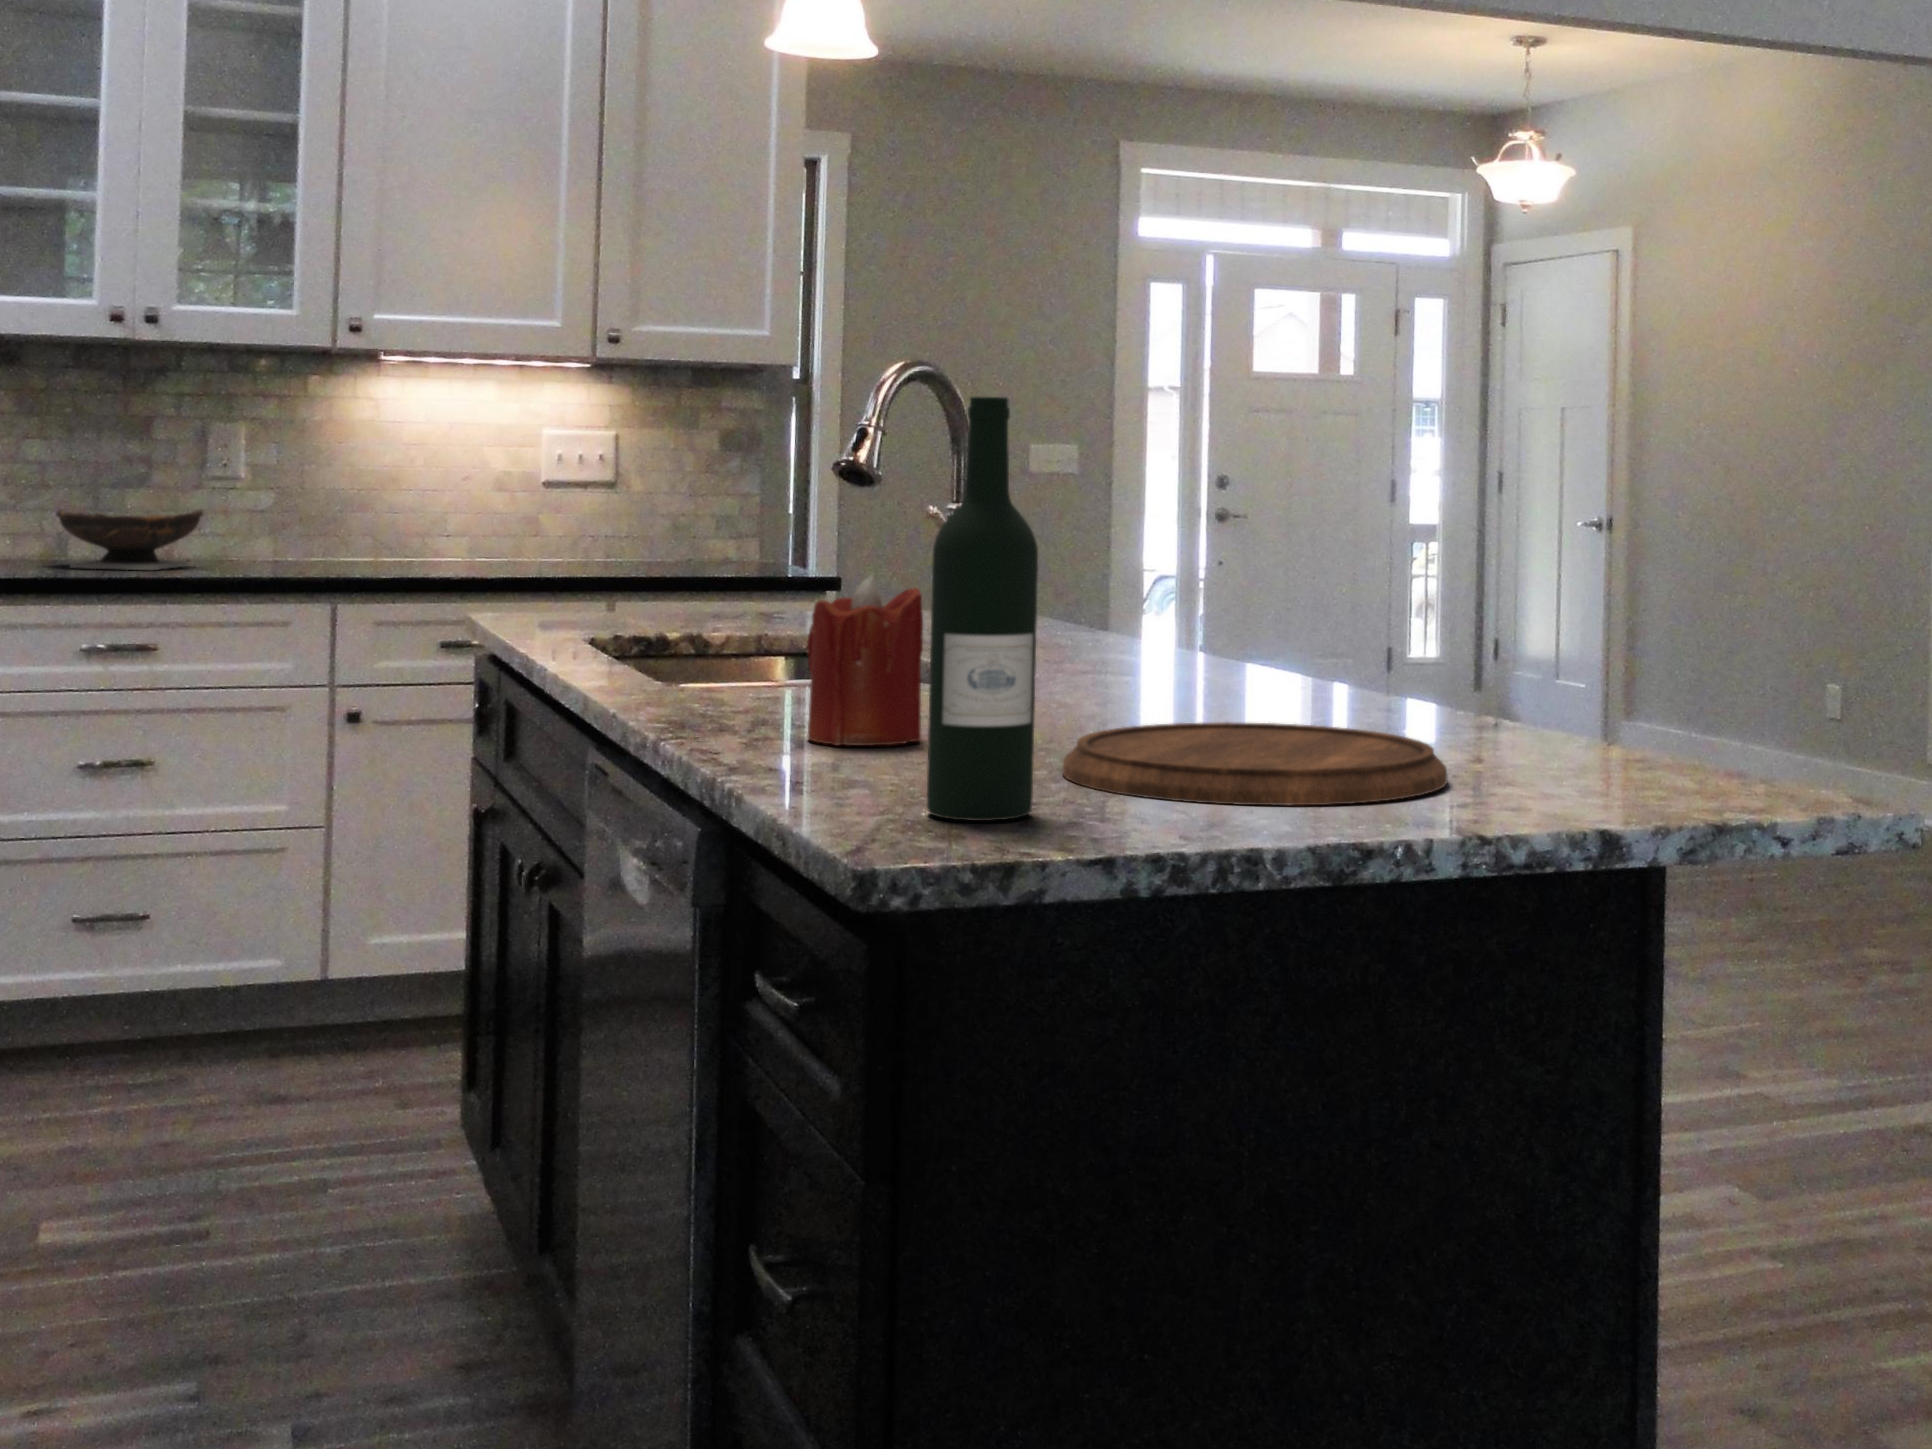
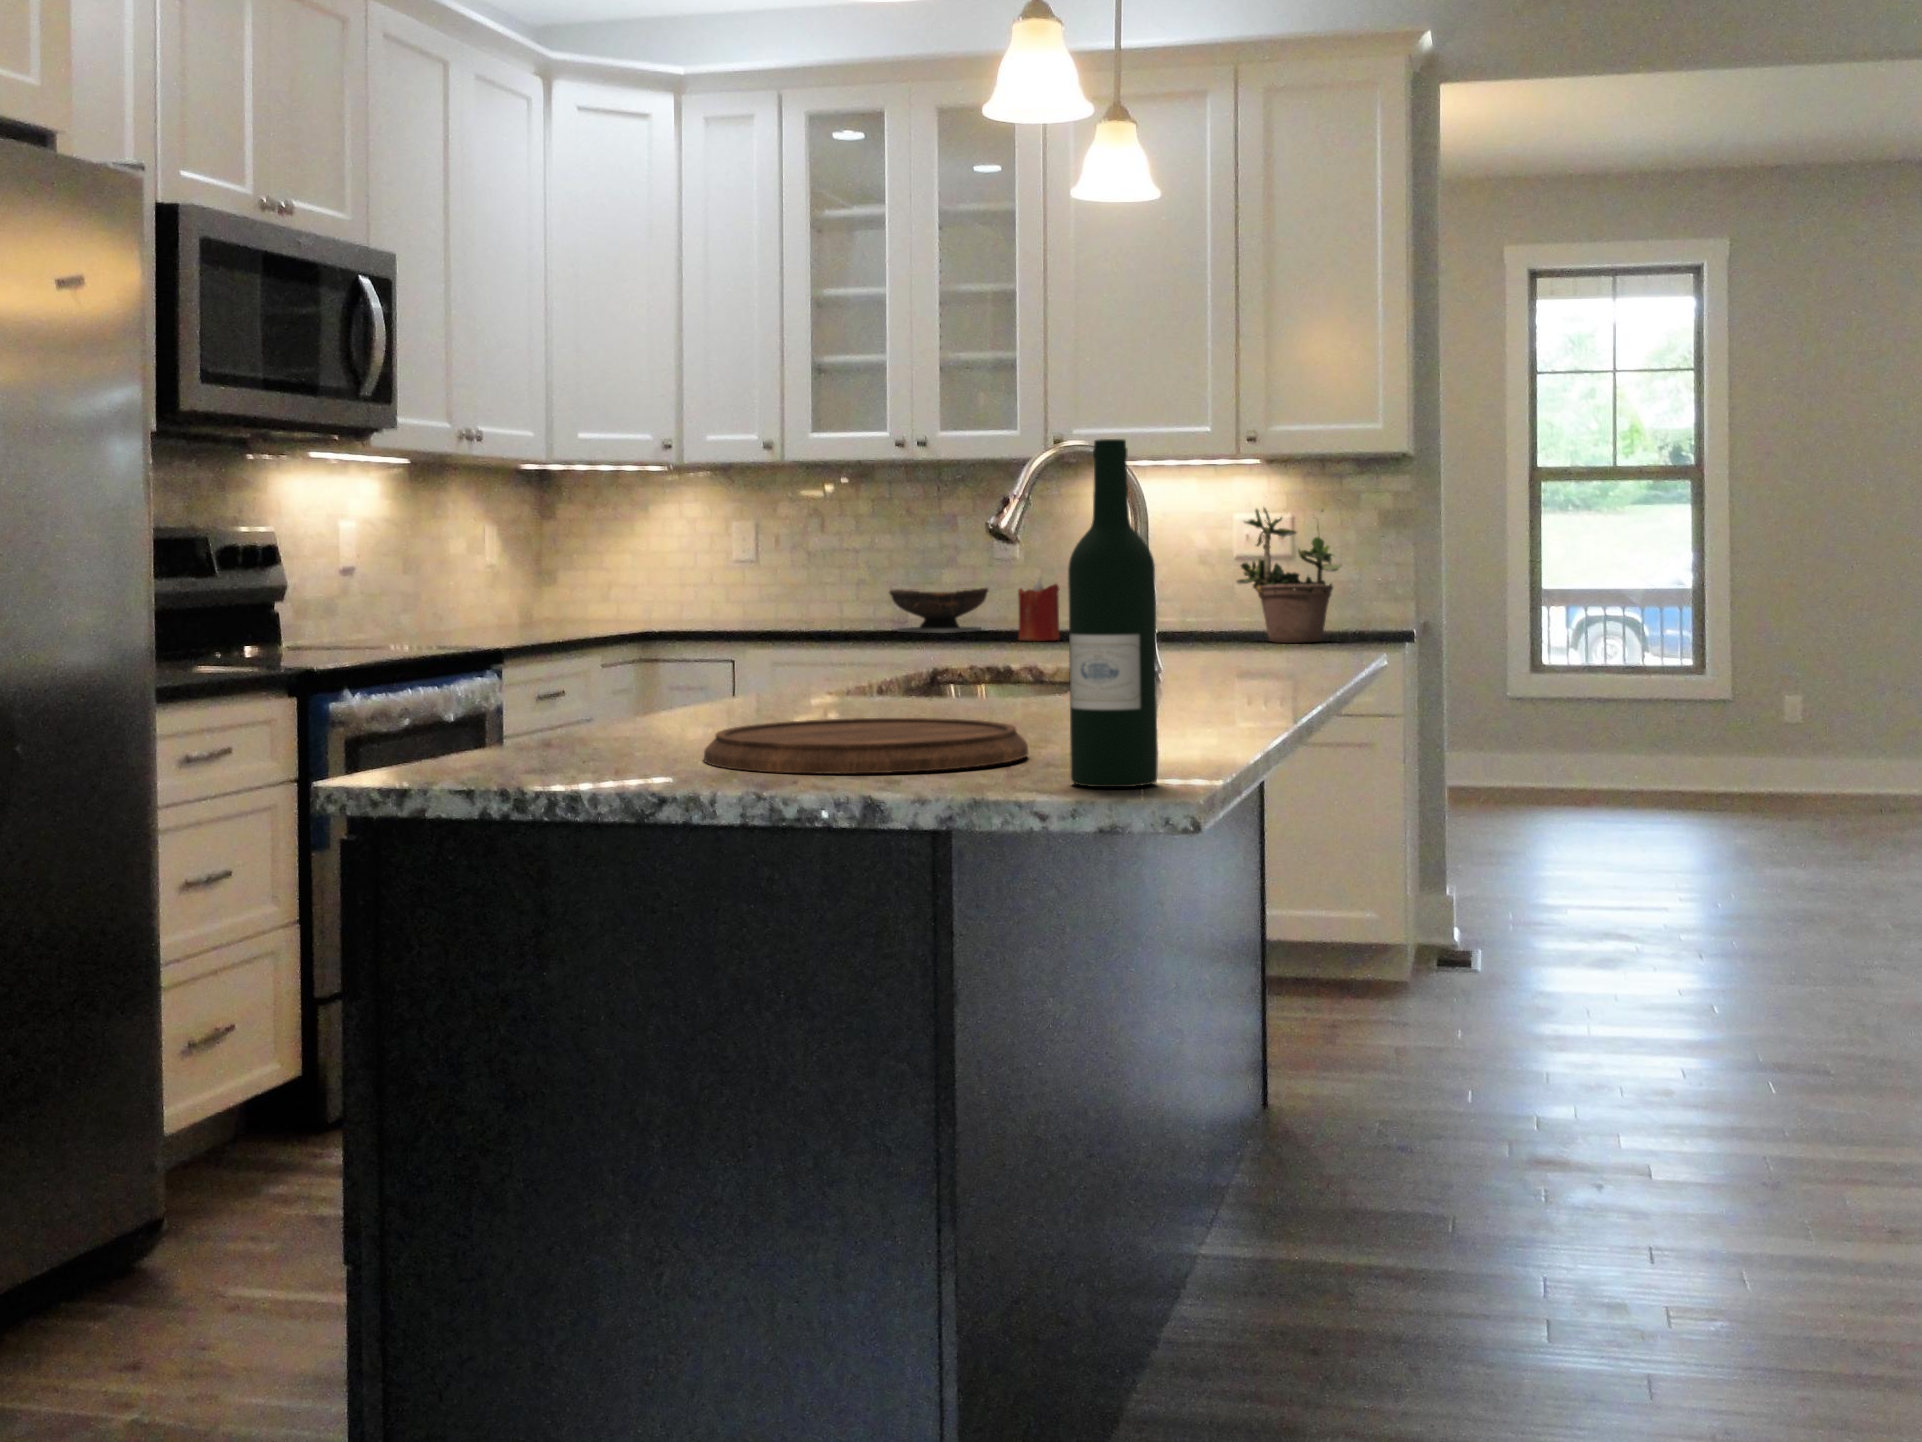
wine bottle: present [927,397,1038,821] -> present [1068,439,1157,787]
potted plant: none [606,411,737,584] -> present [1236,508,1340,643]
candle: present [807,575,923,746] -> present [1018,580,1060,641]

